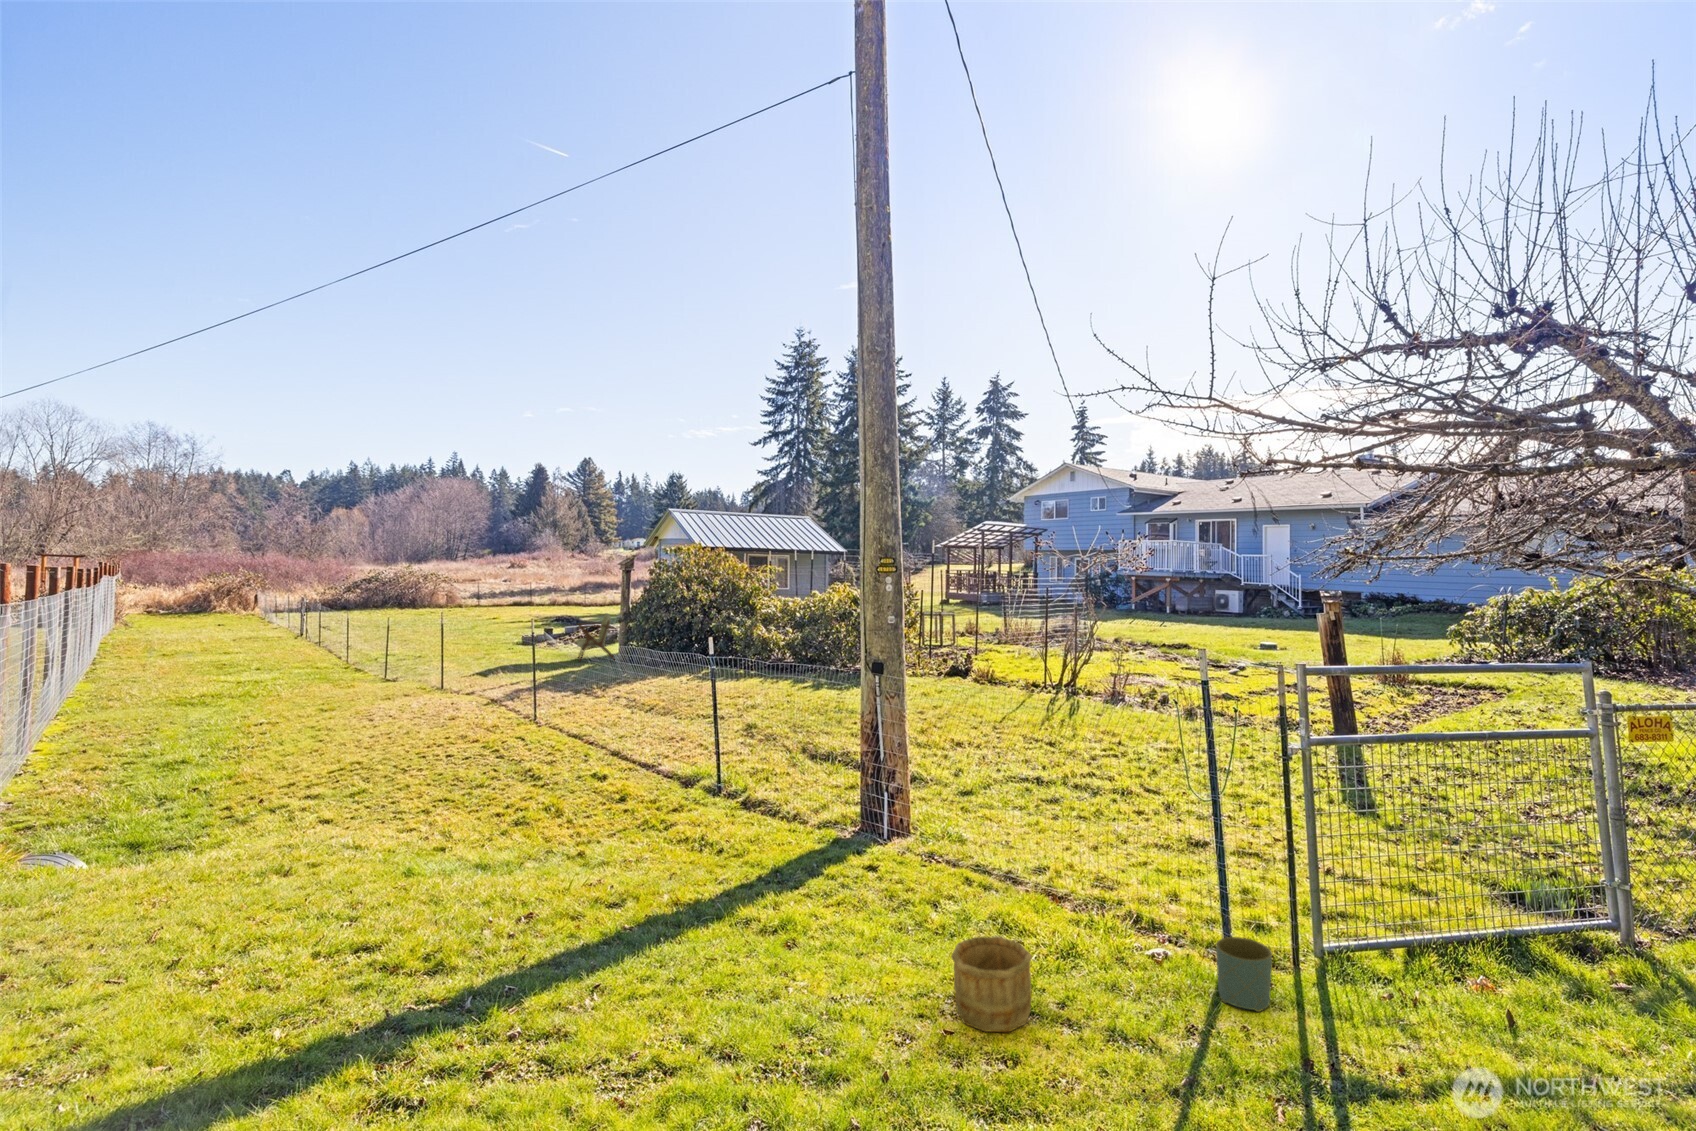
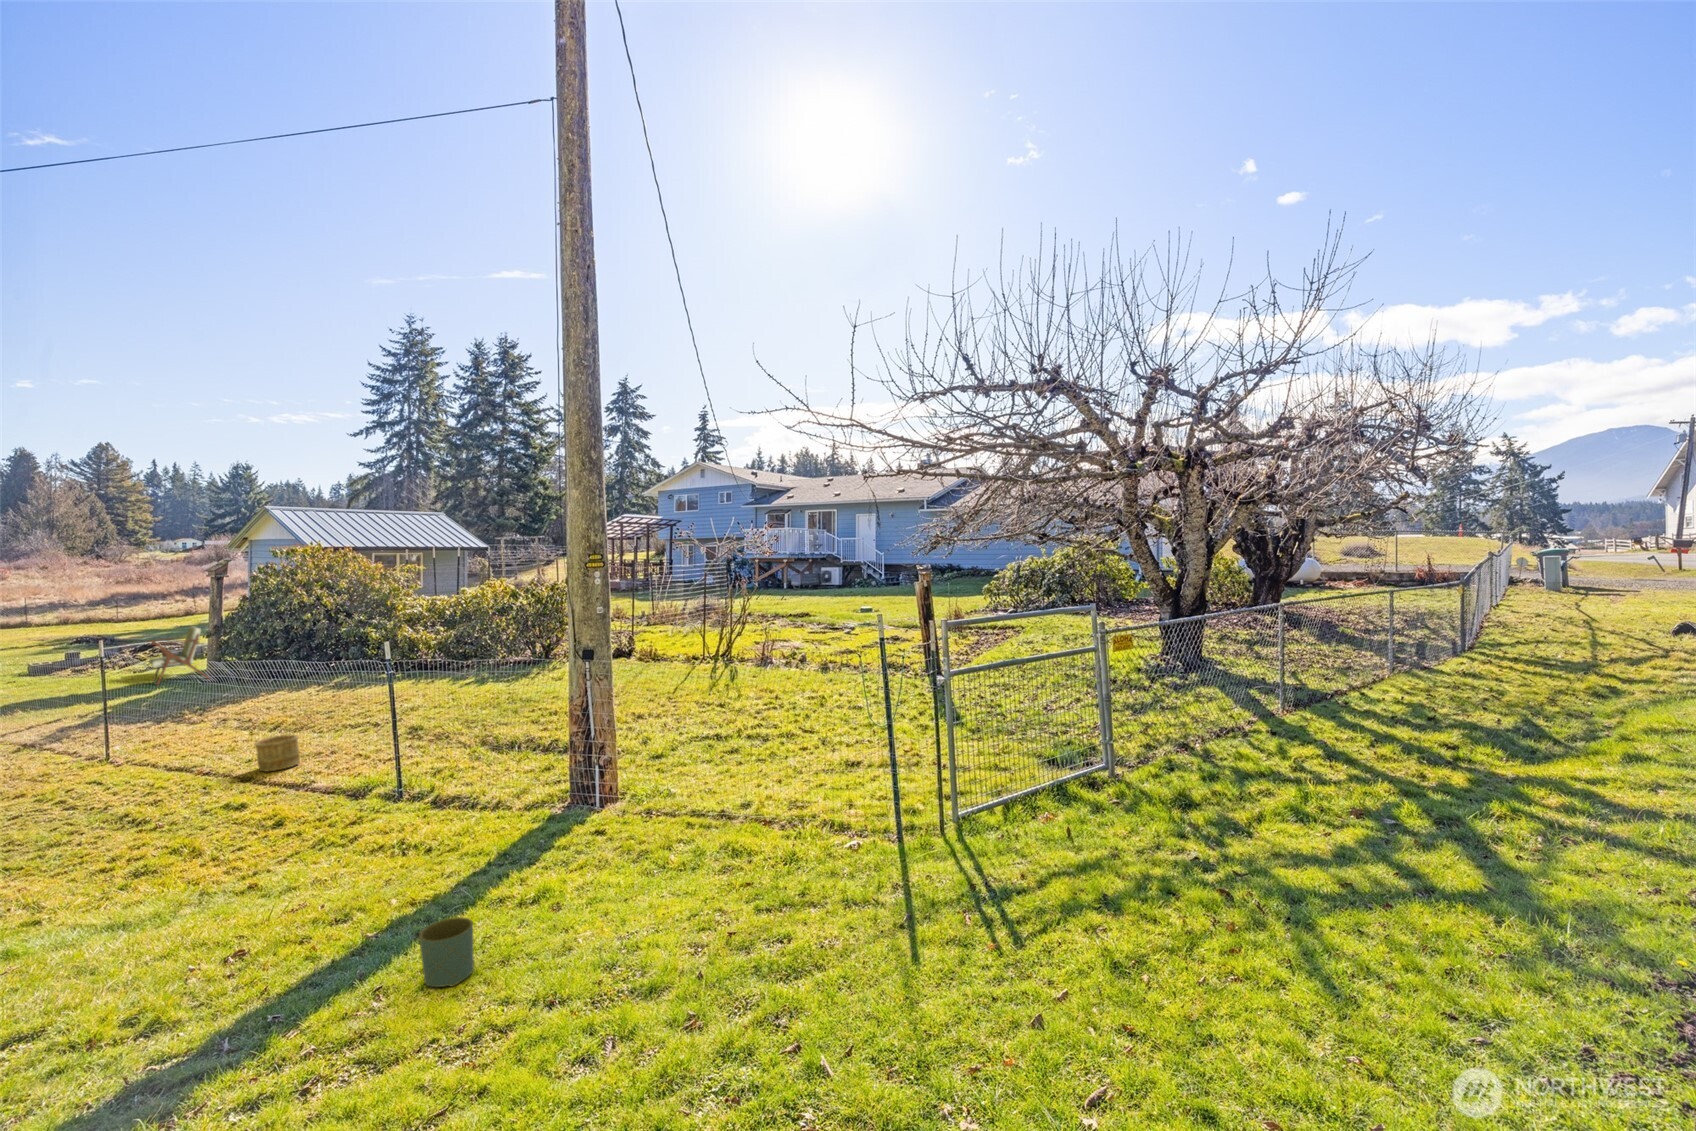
wooden bucket: present [951,936,1032,1032] -> present [255,735,300,771]
planter: present [1216,937,1272,1012] -> present [419,917,474,987]

